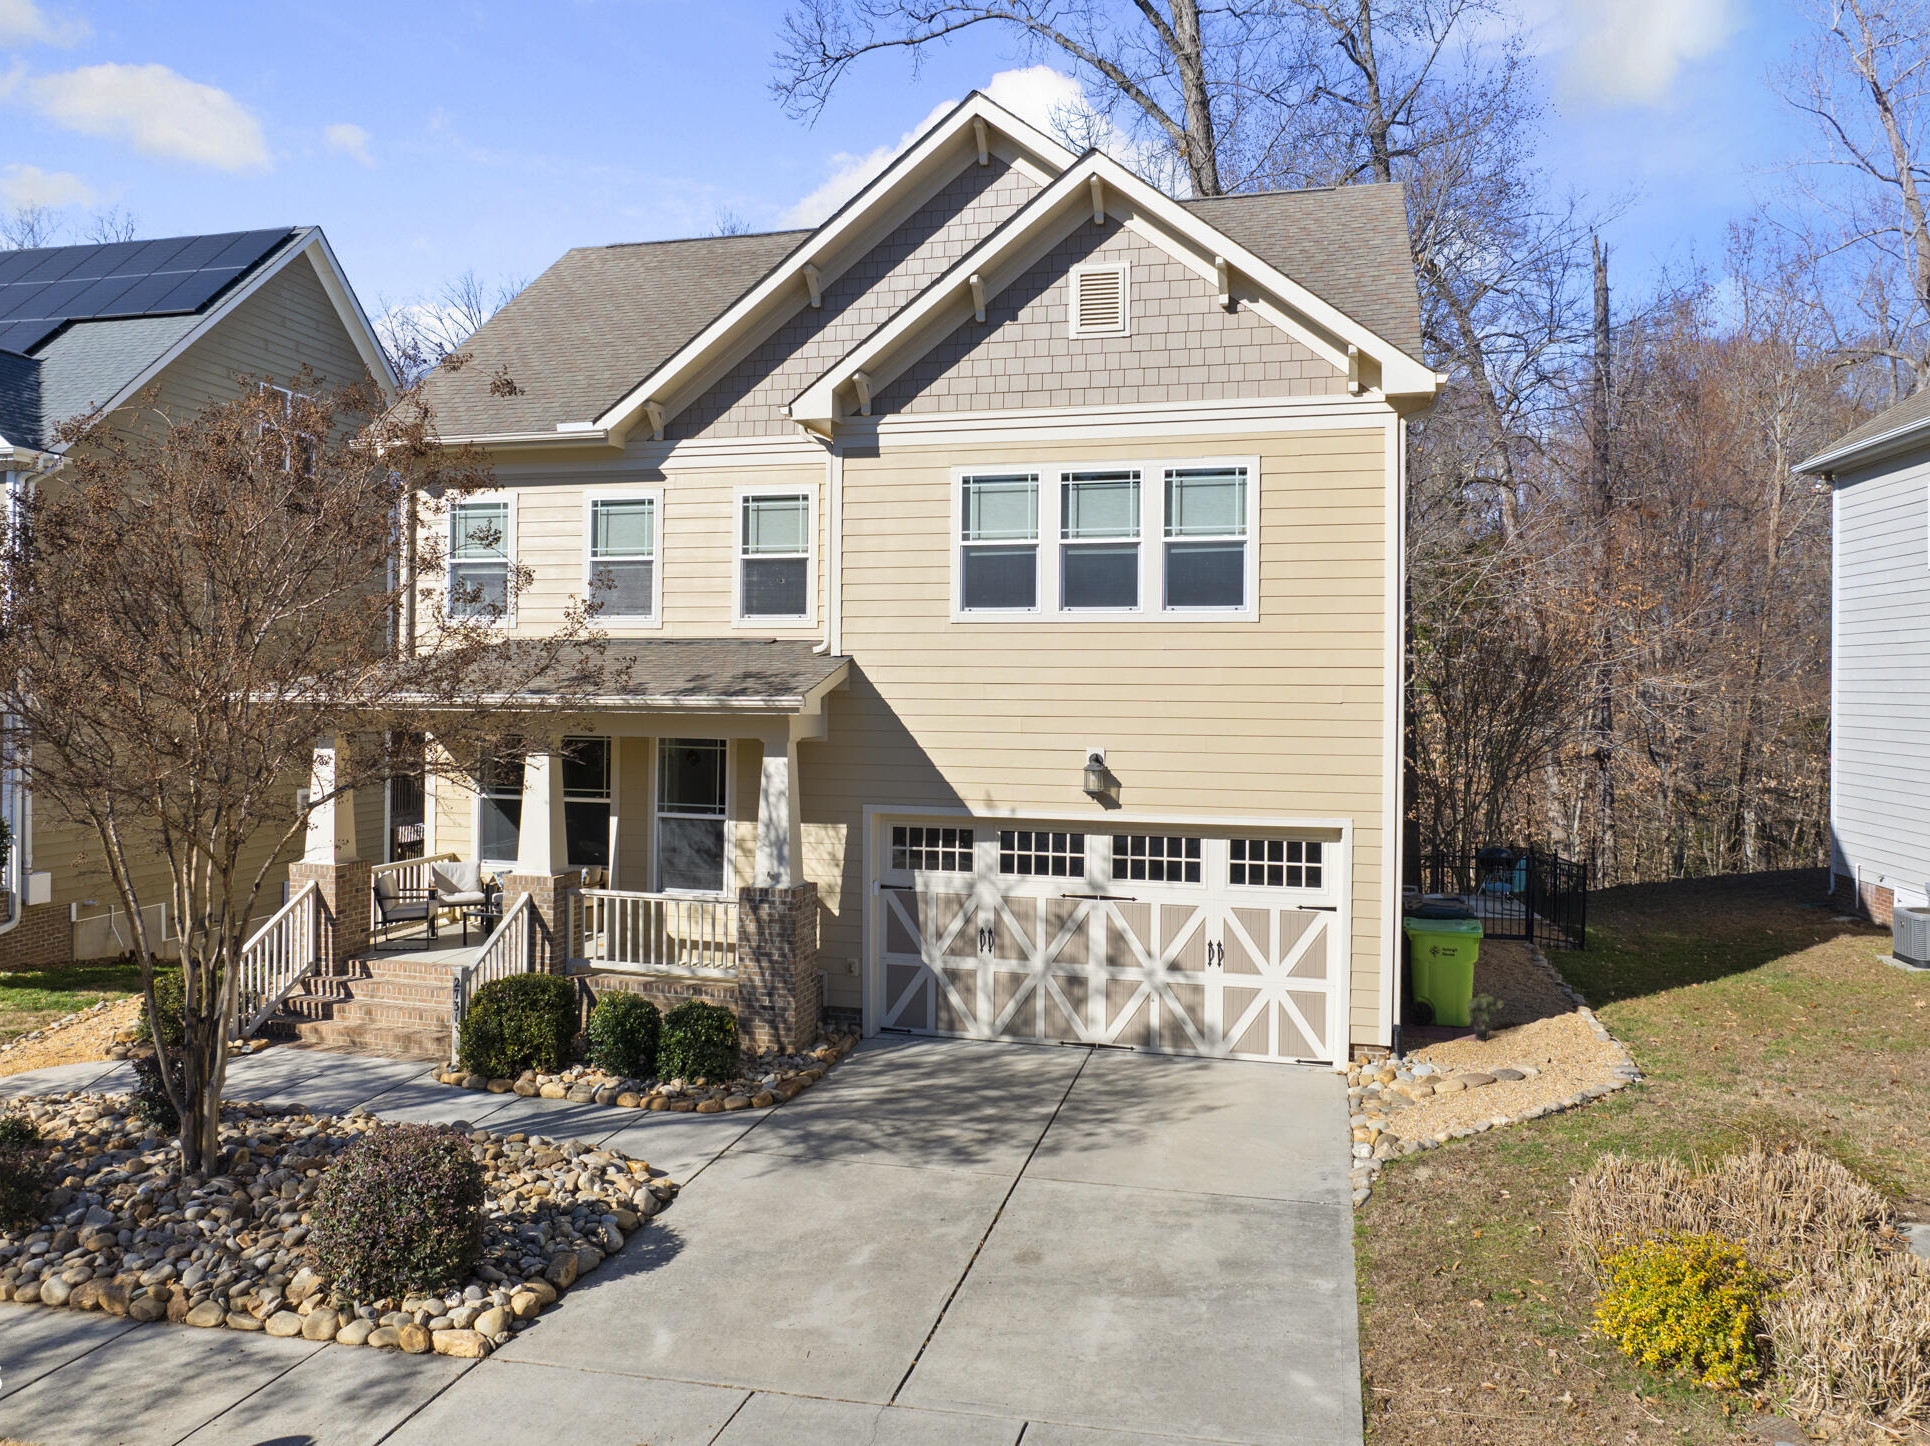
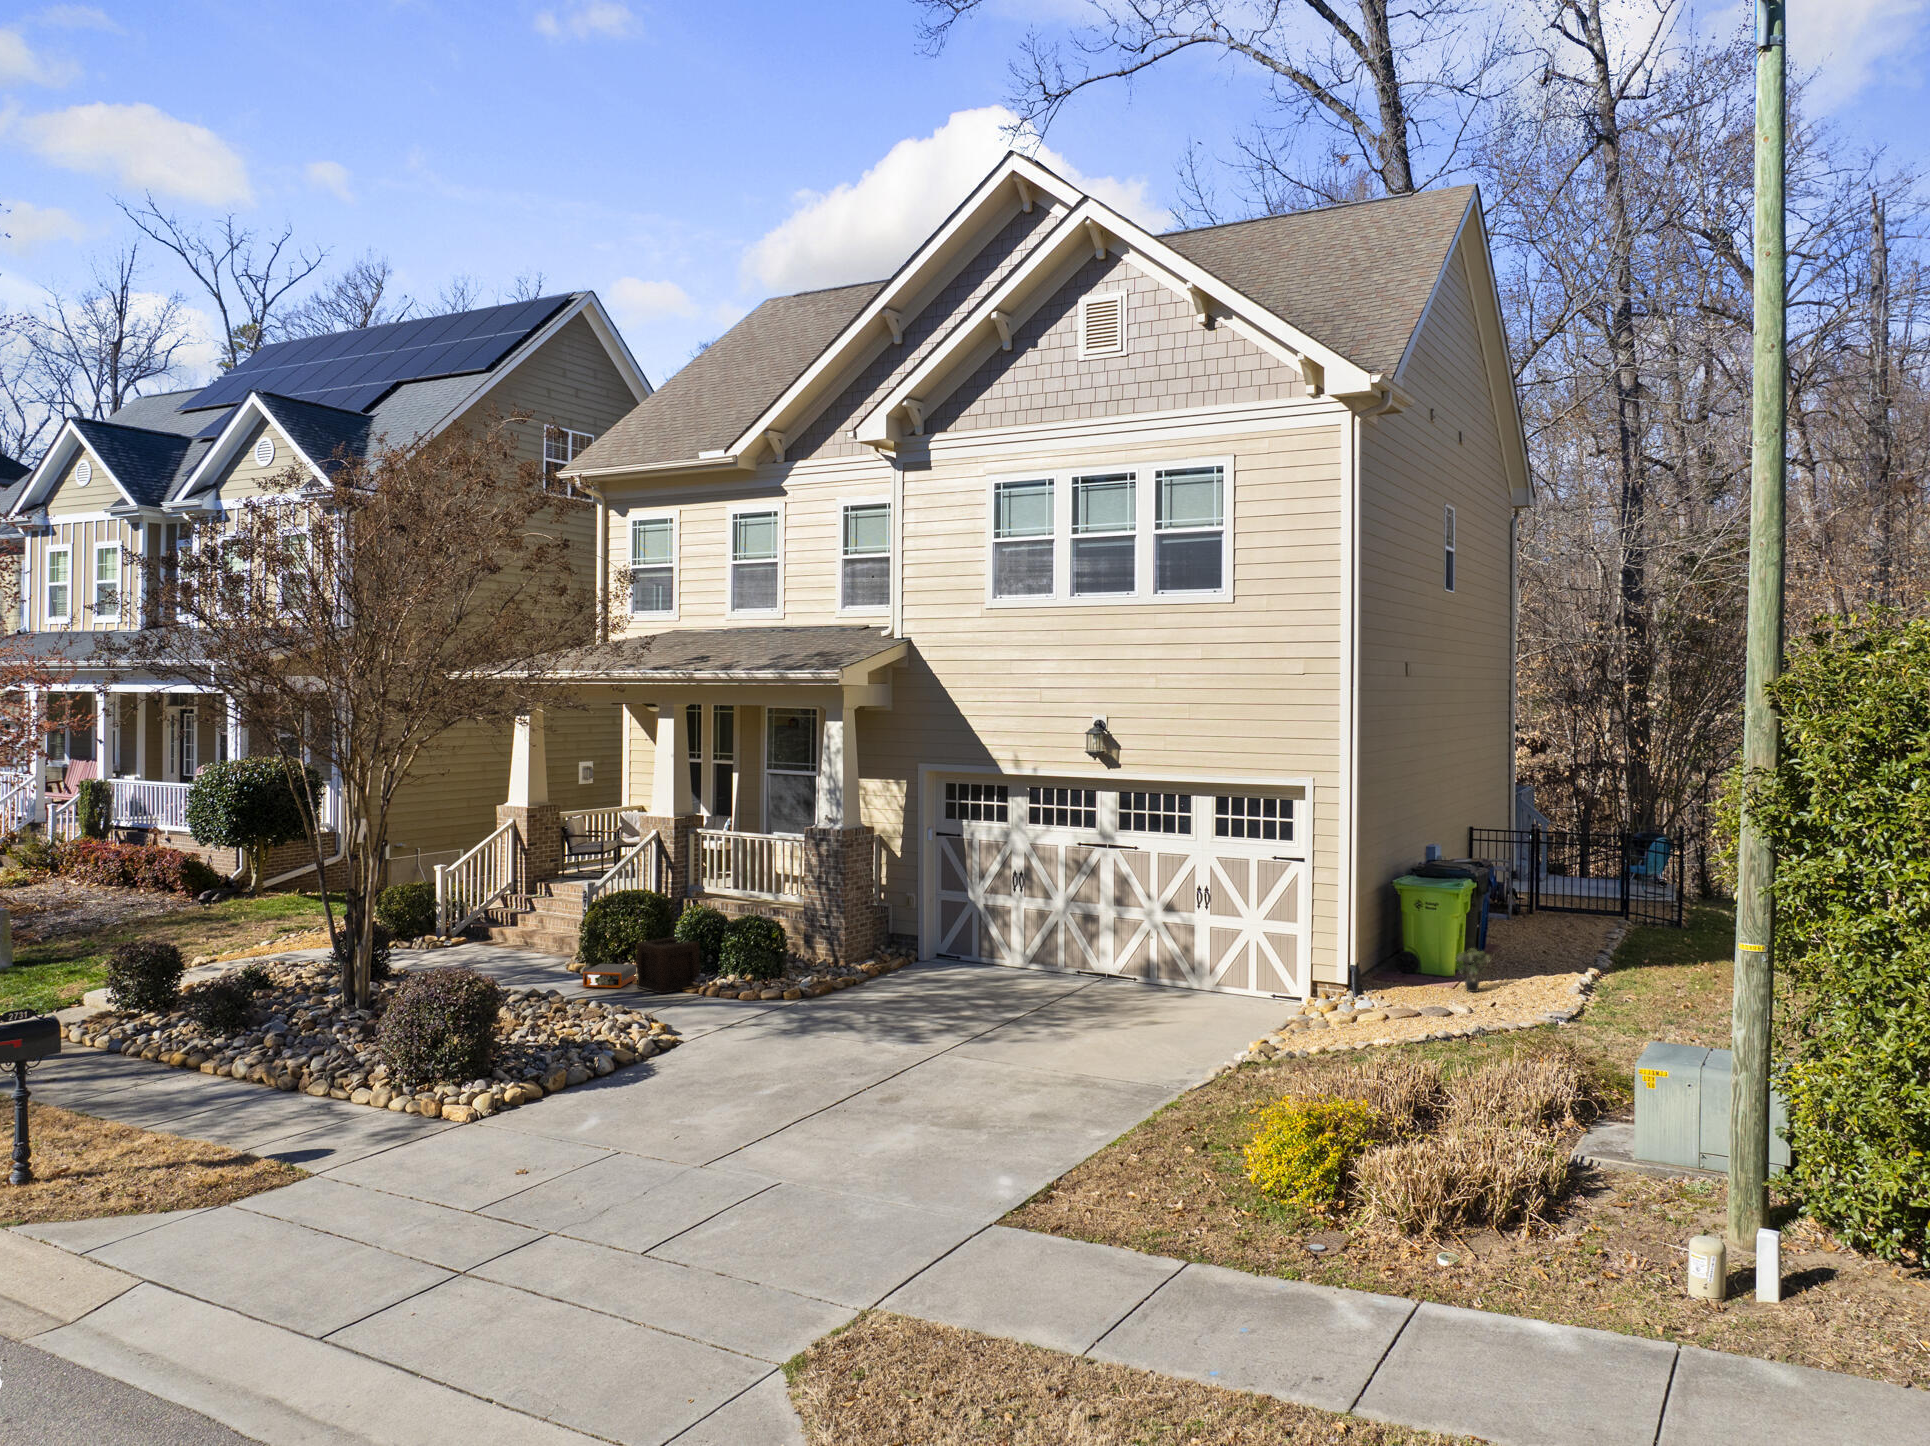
wooden crate: none [545,1032,629,1110] -> present [636,937,700,994]
storage box: none [473,1070,534,1106] -> present [583,964,636,988]

